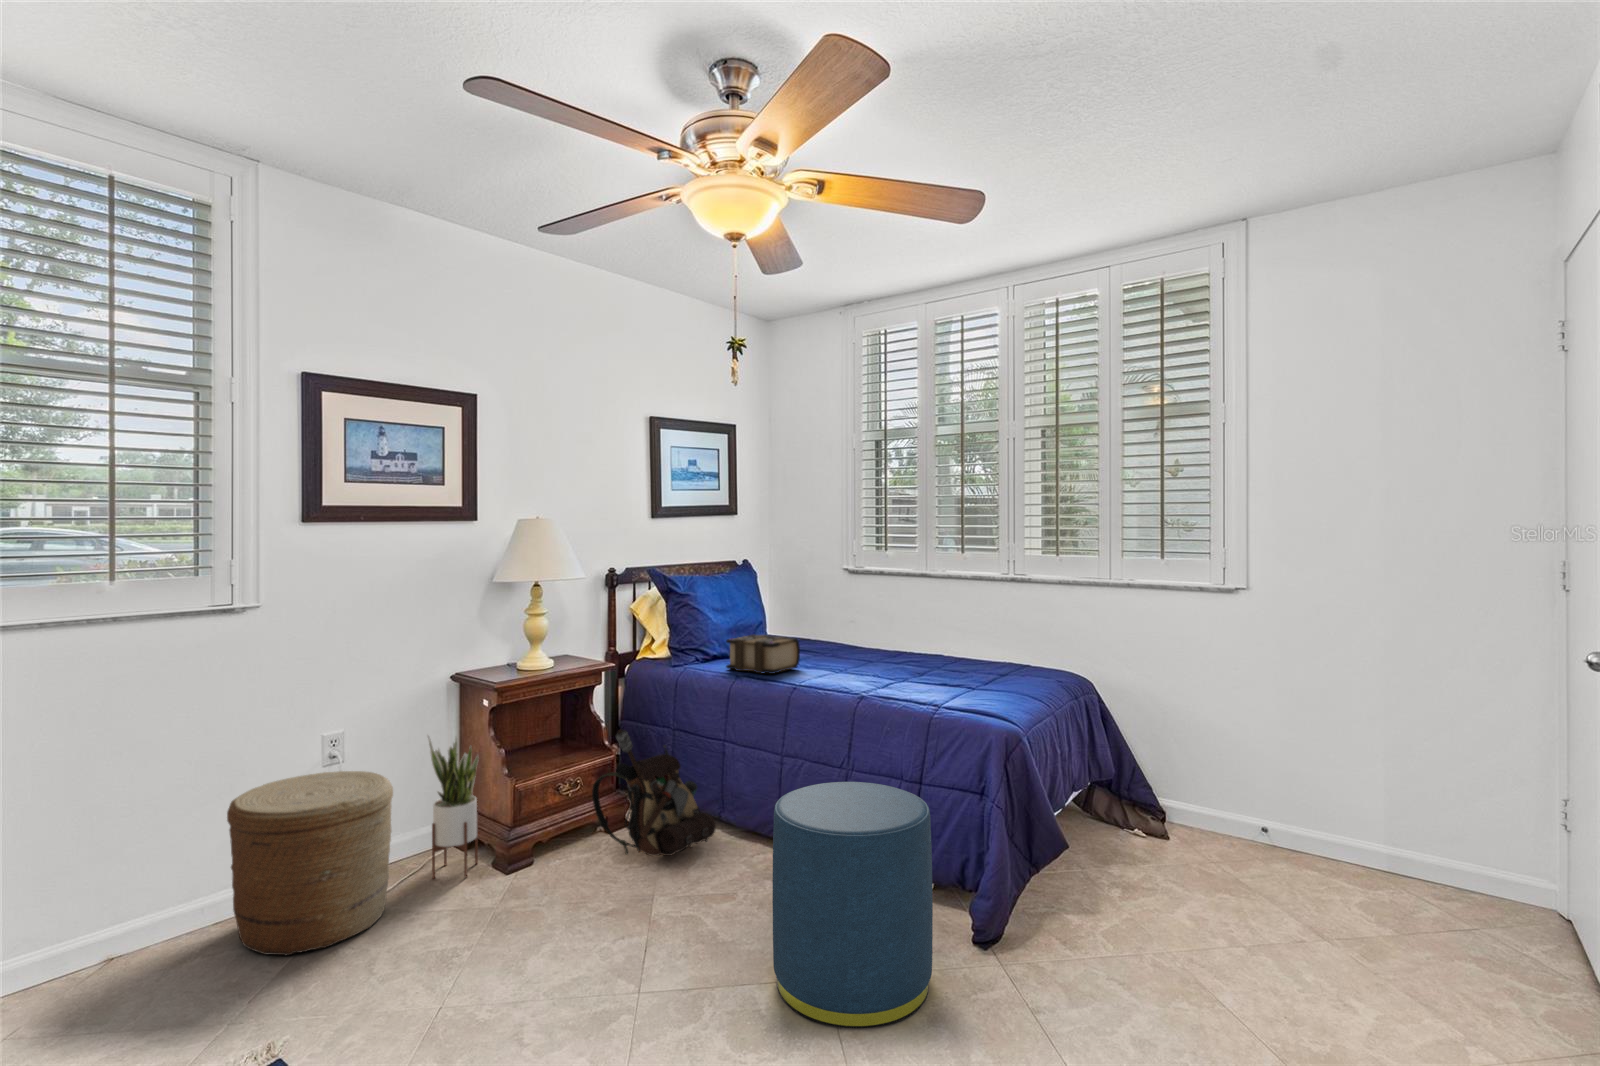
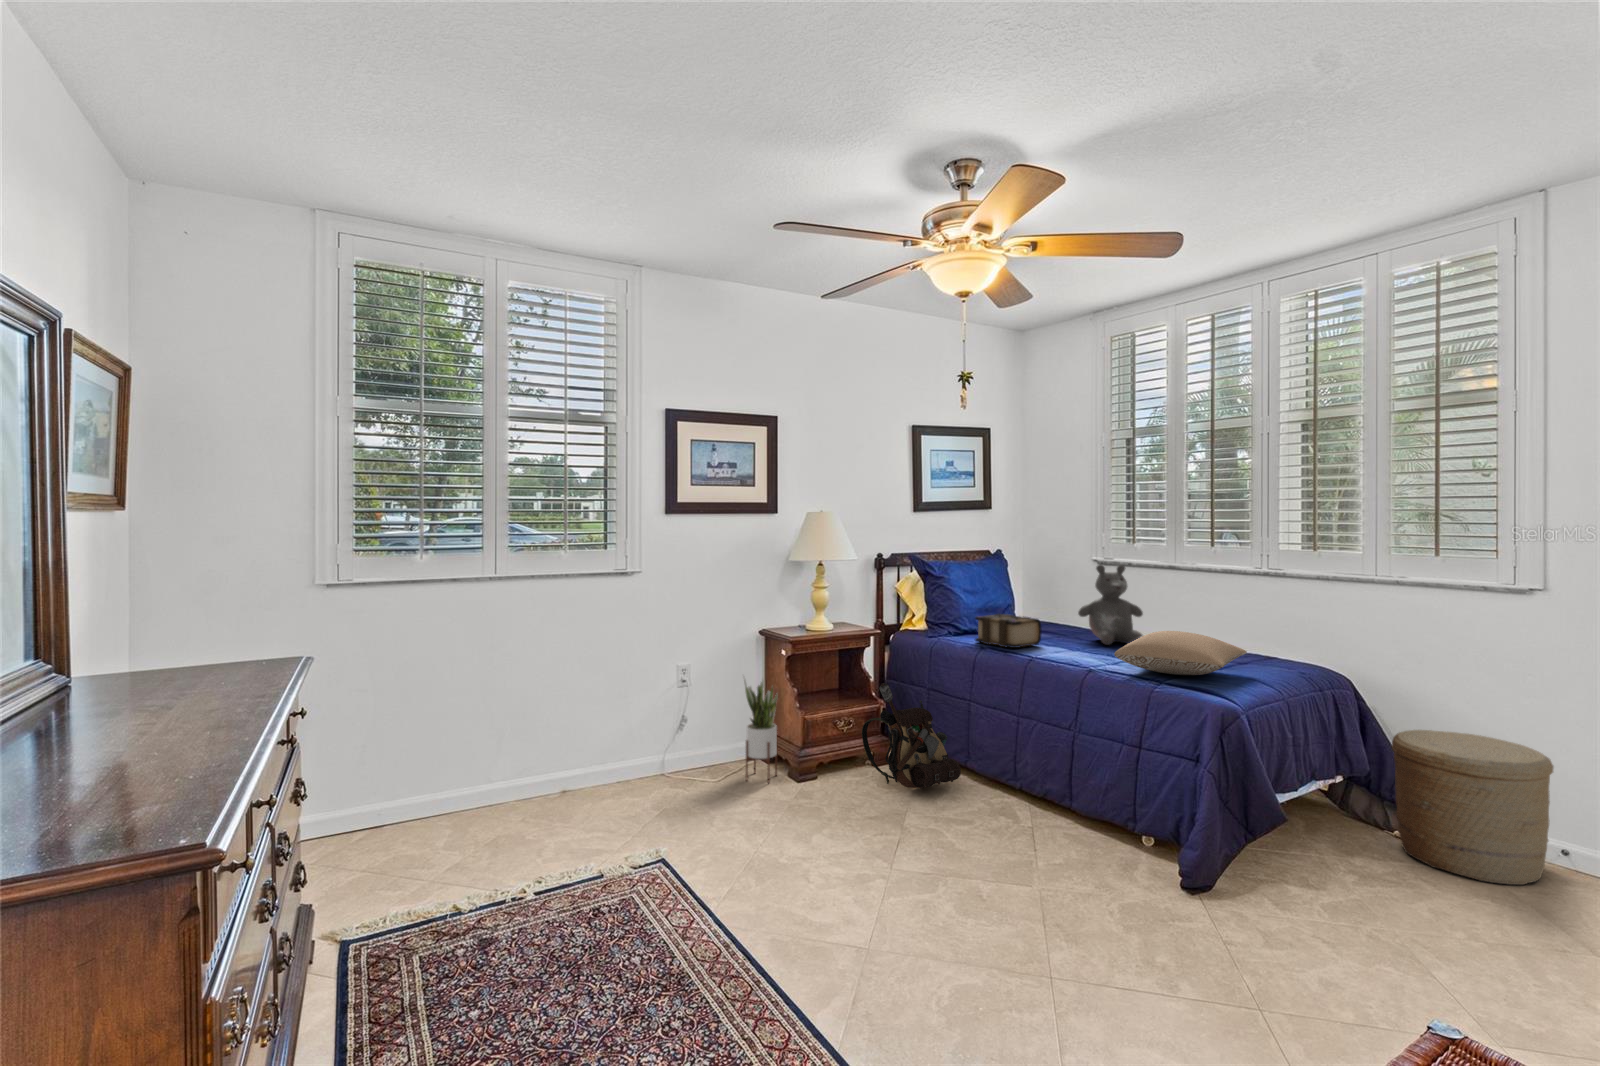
teddy bear: none [835,574,903,663] -> present [1078,565,1143,645]
pillow: none [888,645,1011,692] -> present [1114,631,1247,675]
woven basket: present [227,771,393,955] -> present [1392,730,1553,885]
ottoman: present [772,782,933,1029] -> none [992,737,1131,932]

